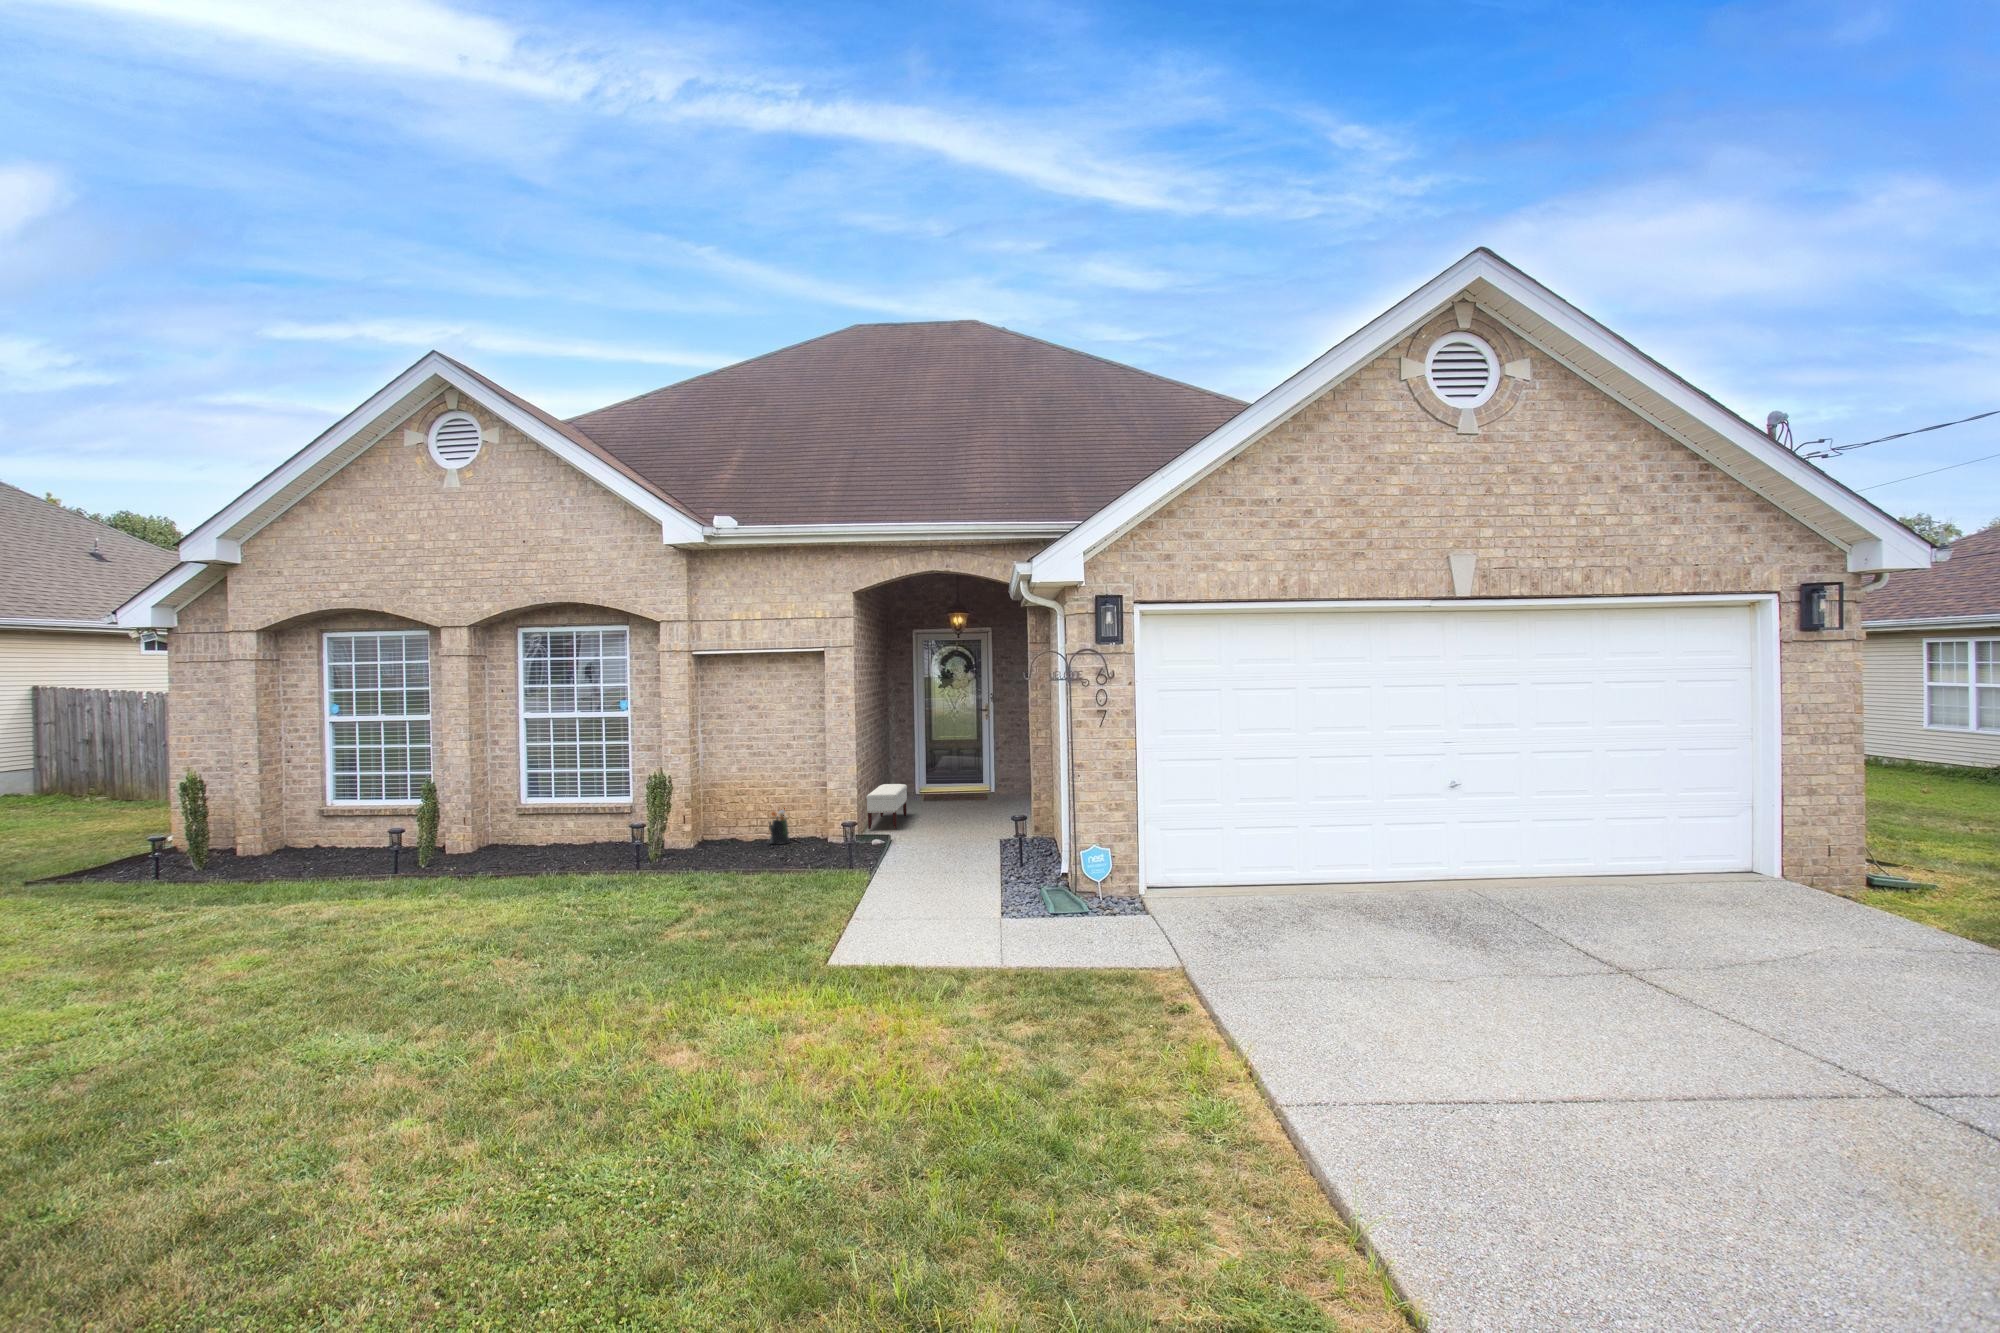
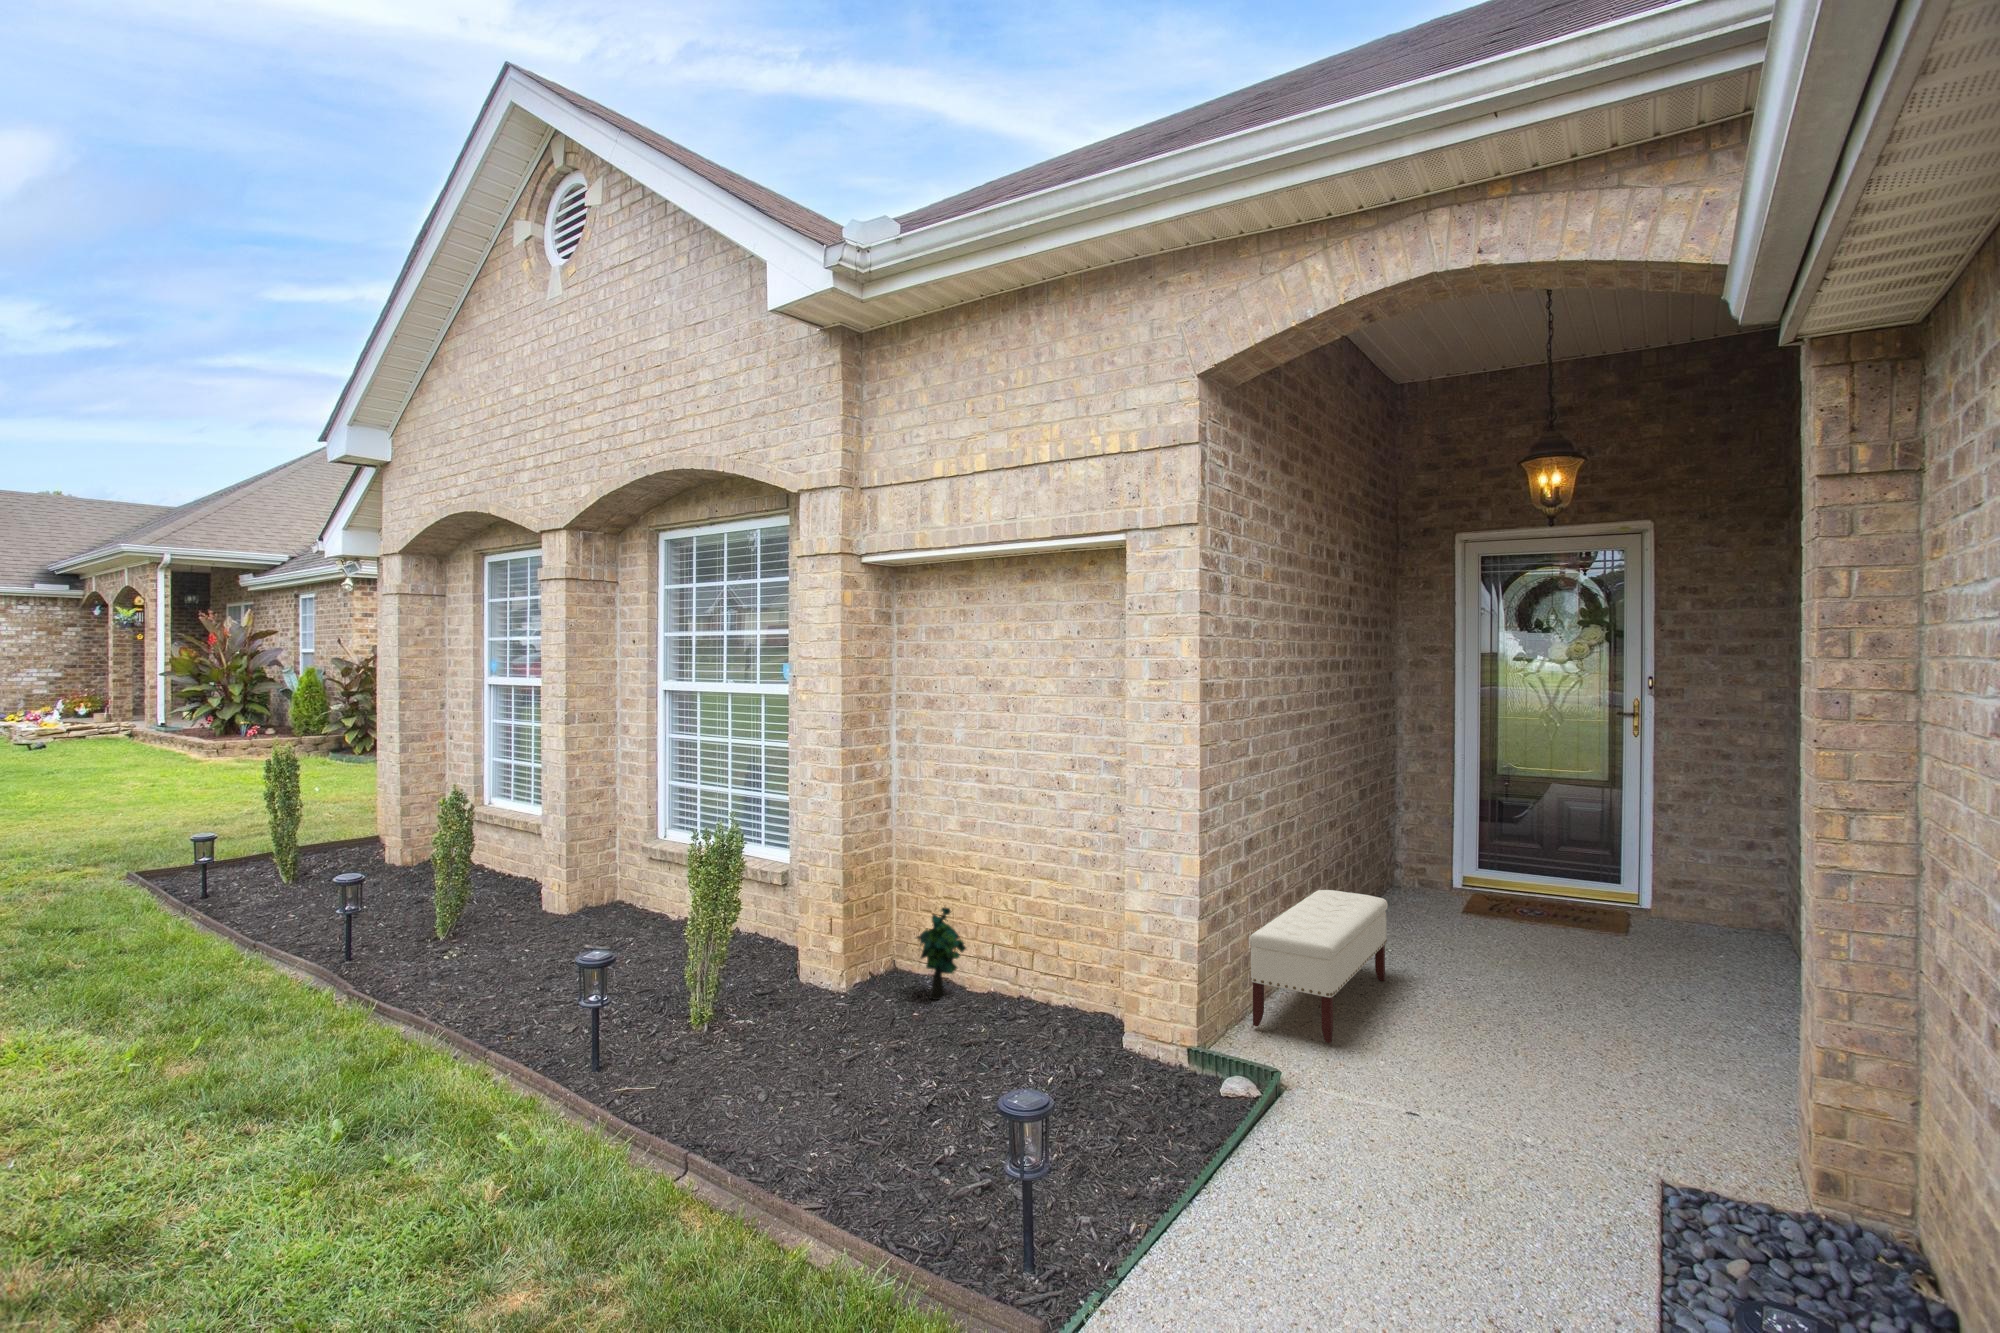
decorative plant: none [723,803,747,843] -> present [917,907,966,1000]
watering can: present [769,808,790,844] -> none [985,930,1051,1033]

